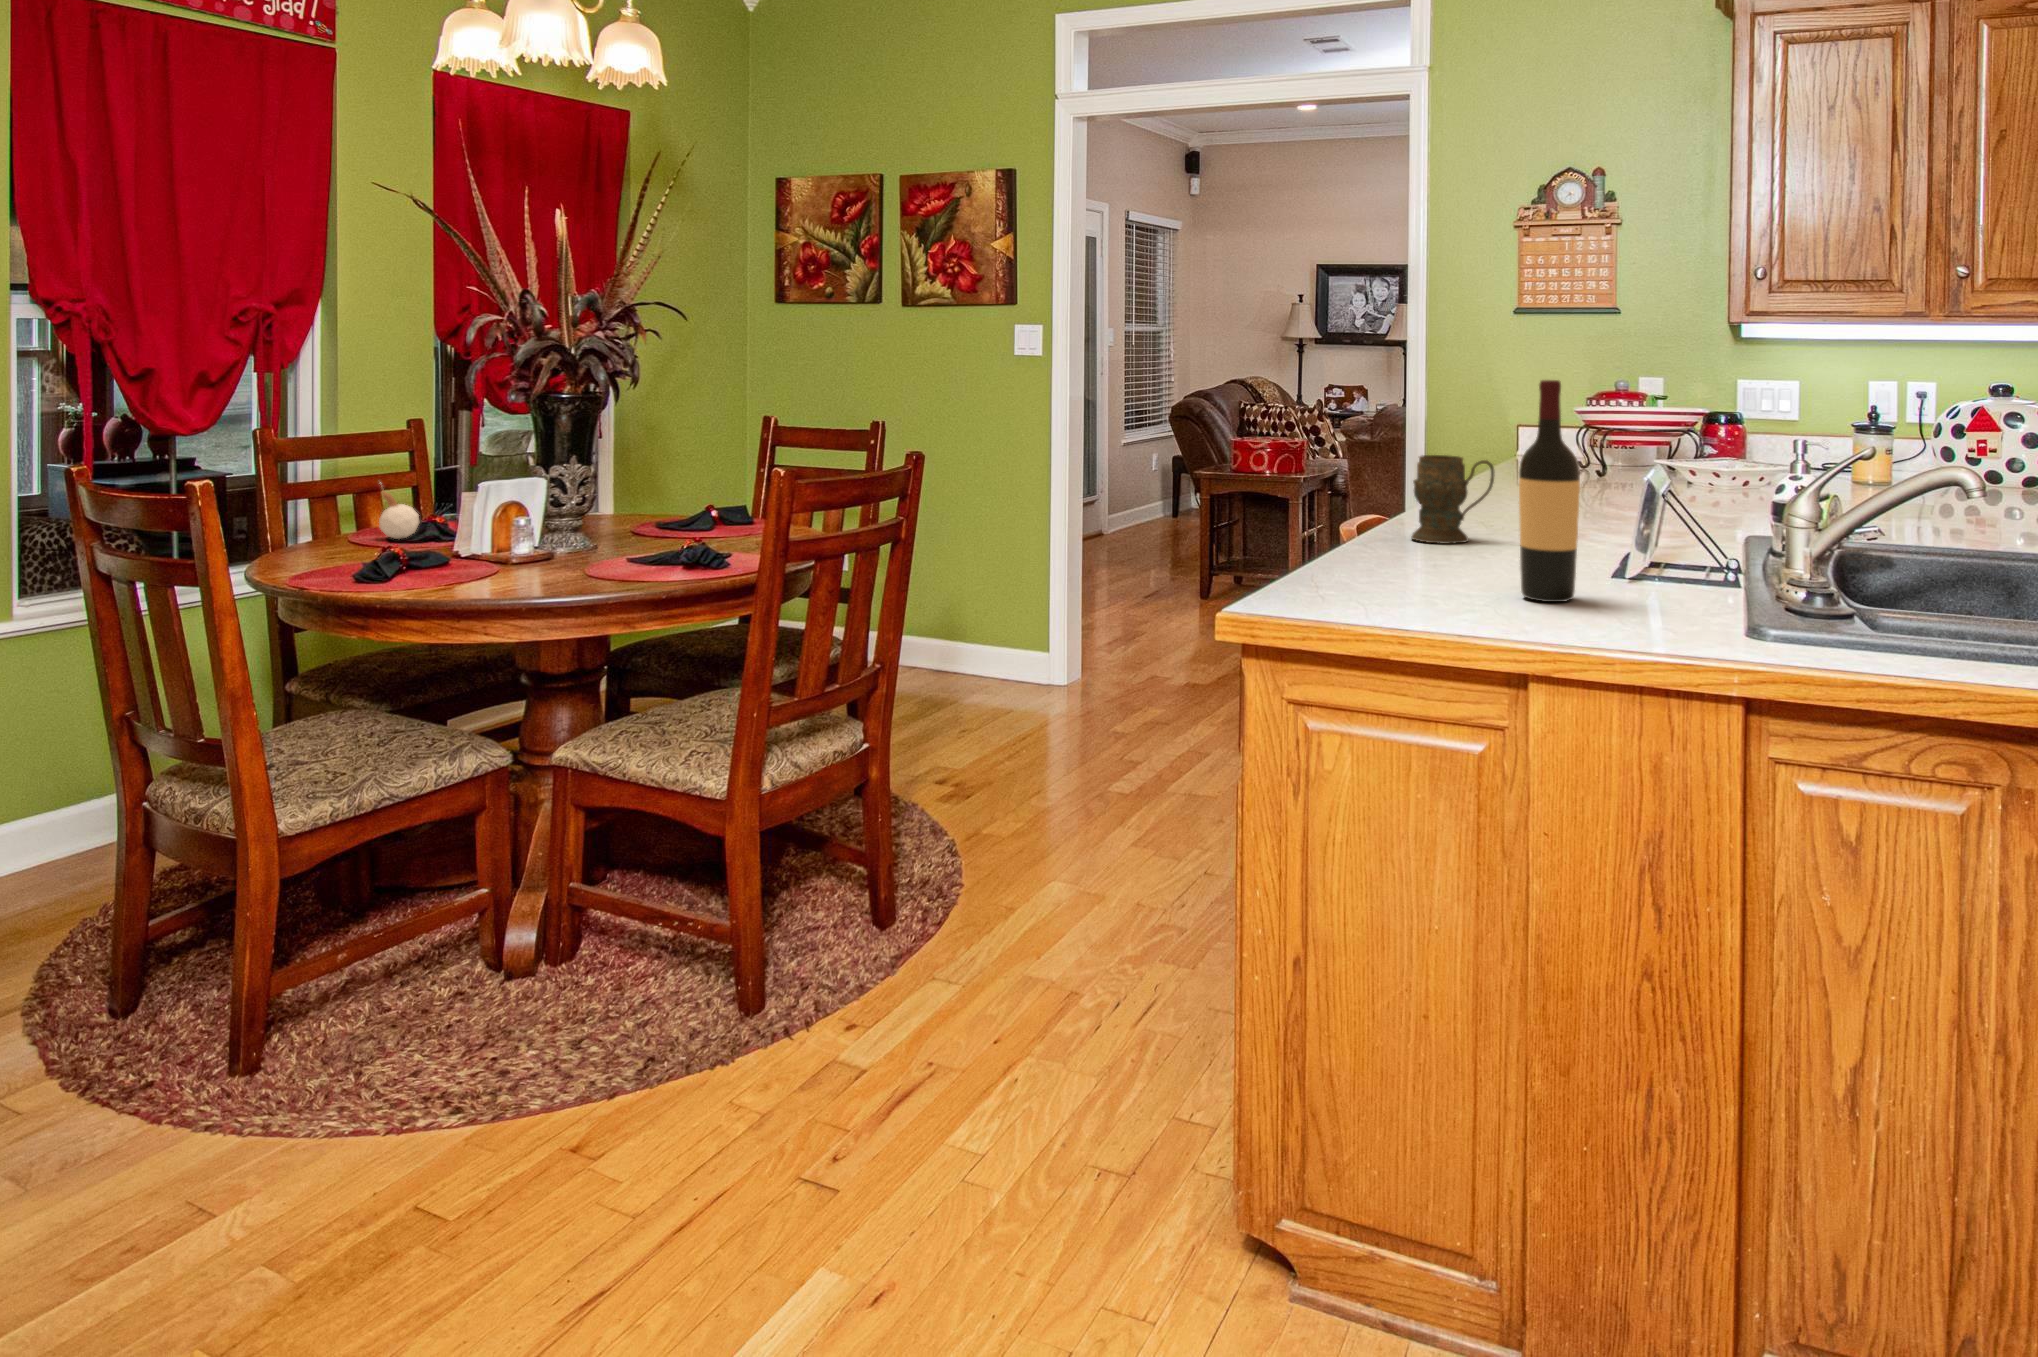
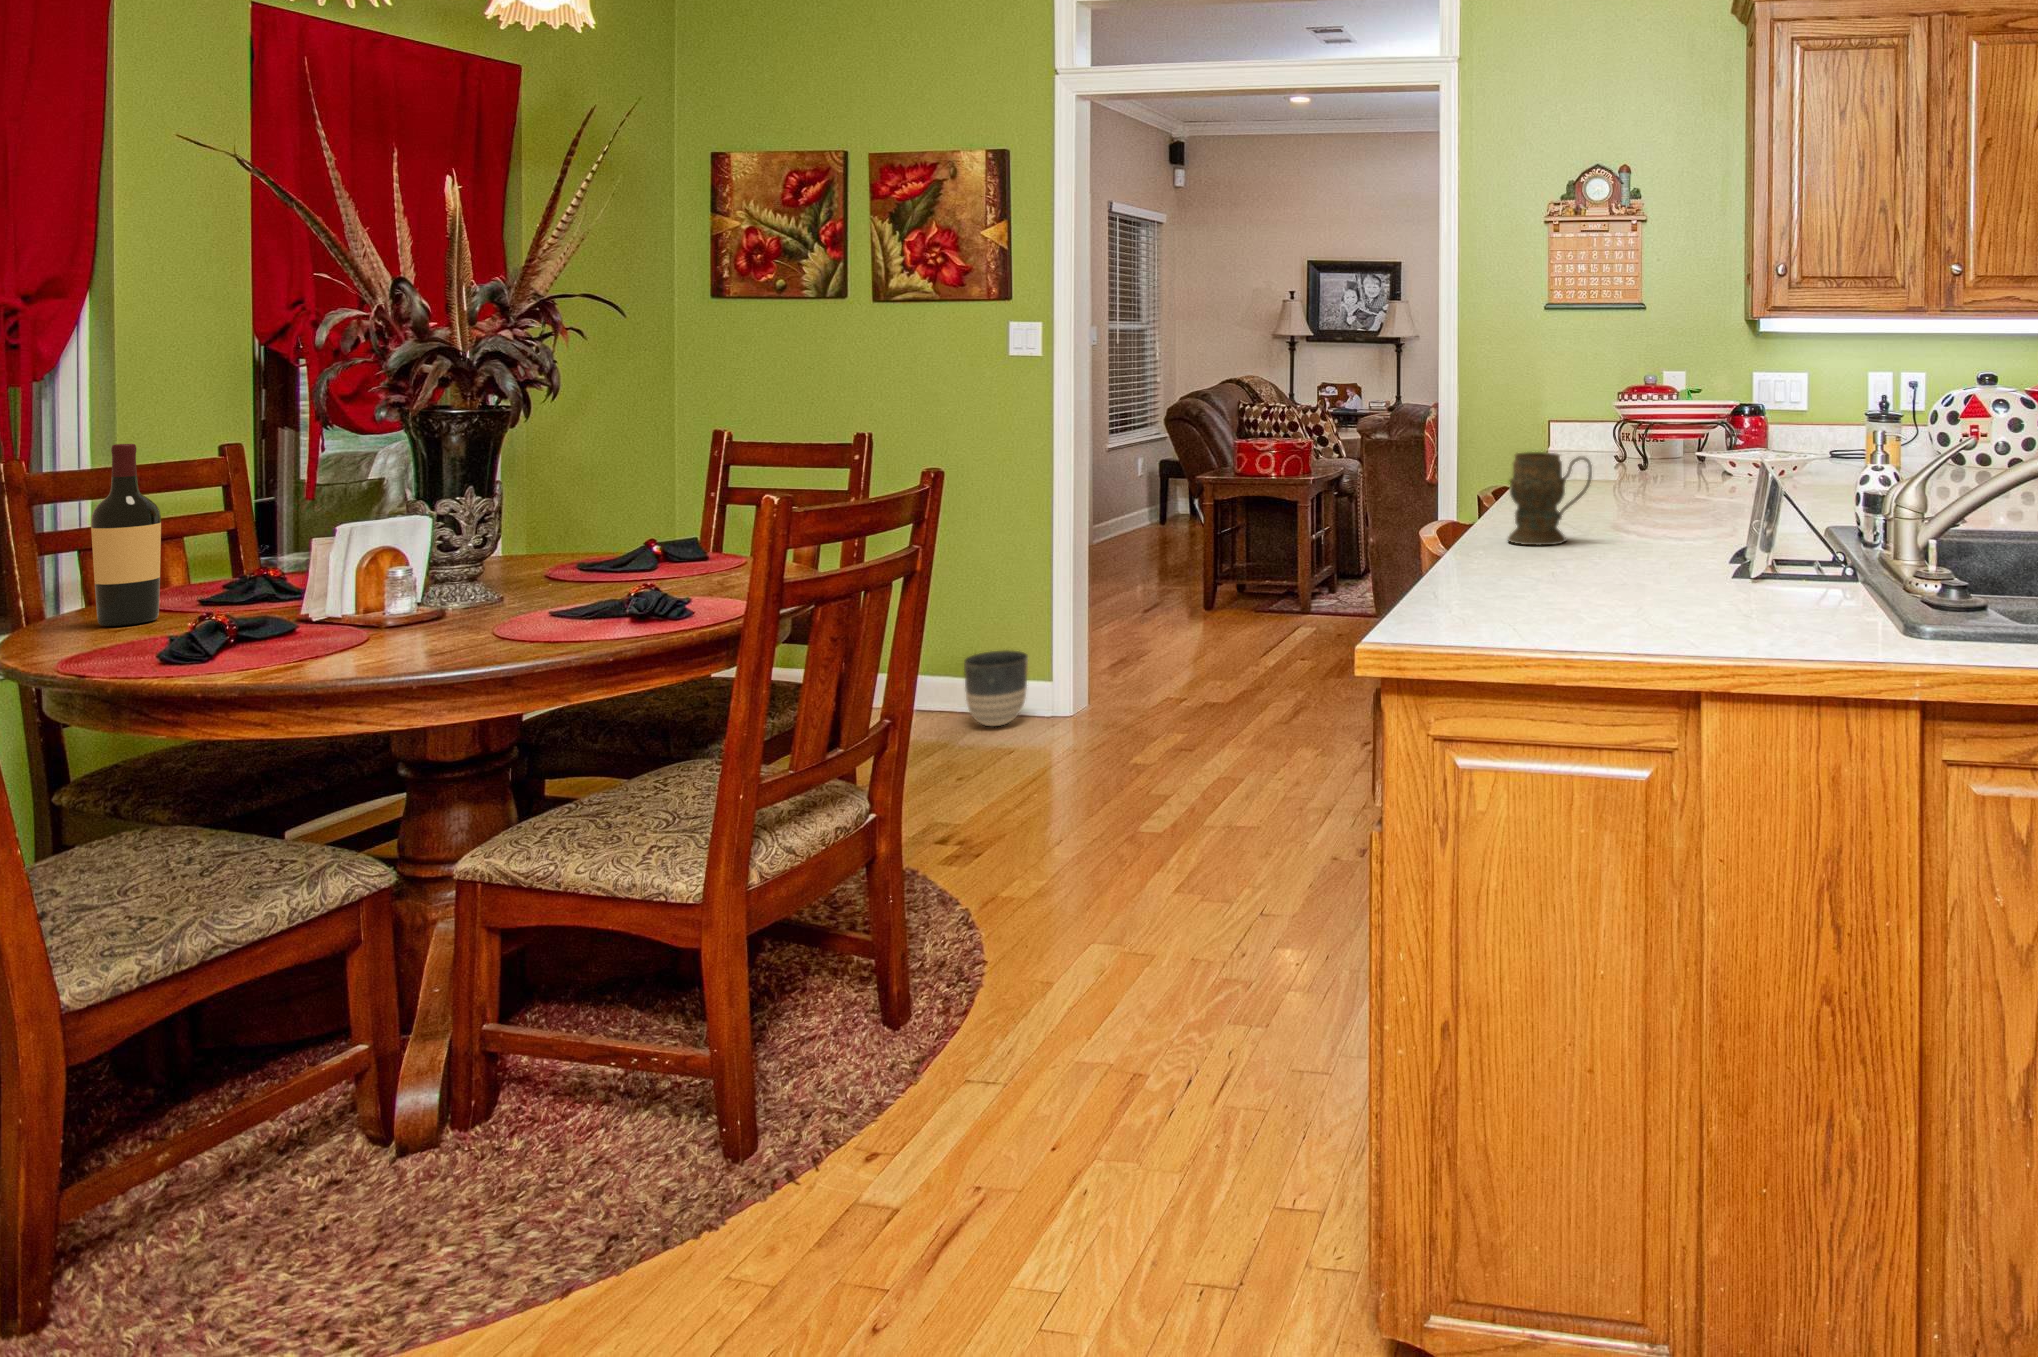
wine bottle: present [1519,380,1580,602] -> present [91,444,161,626]
candle: present [379,486,419,539] -> none [170,526,236,602]
planter: none [959,627,1014,695] -> present [964,650,1028,726]

